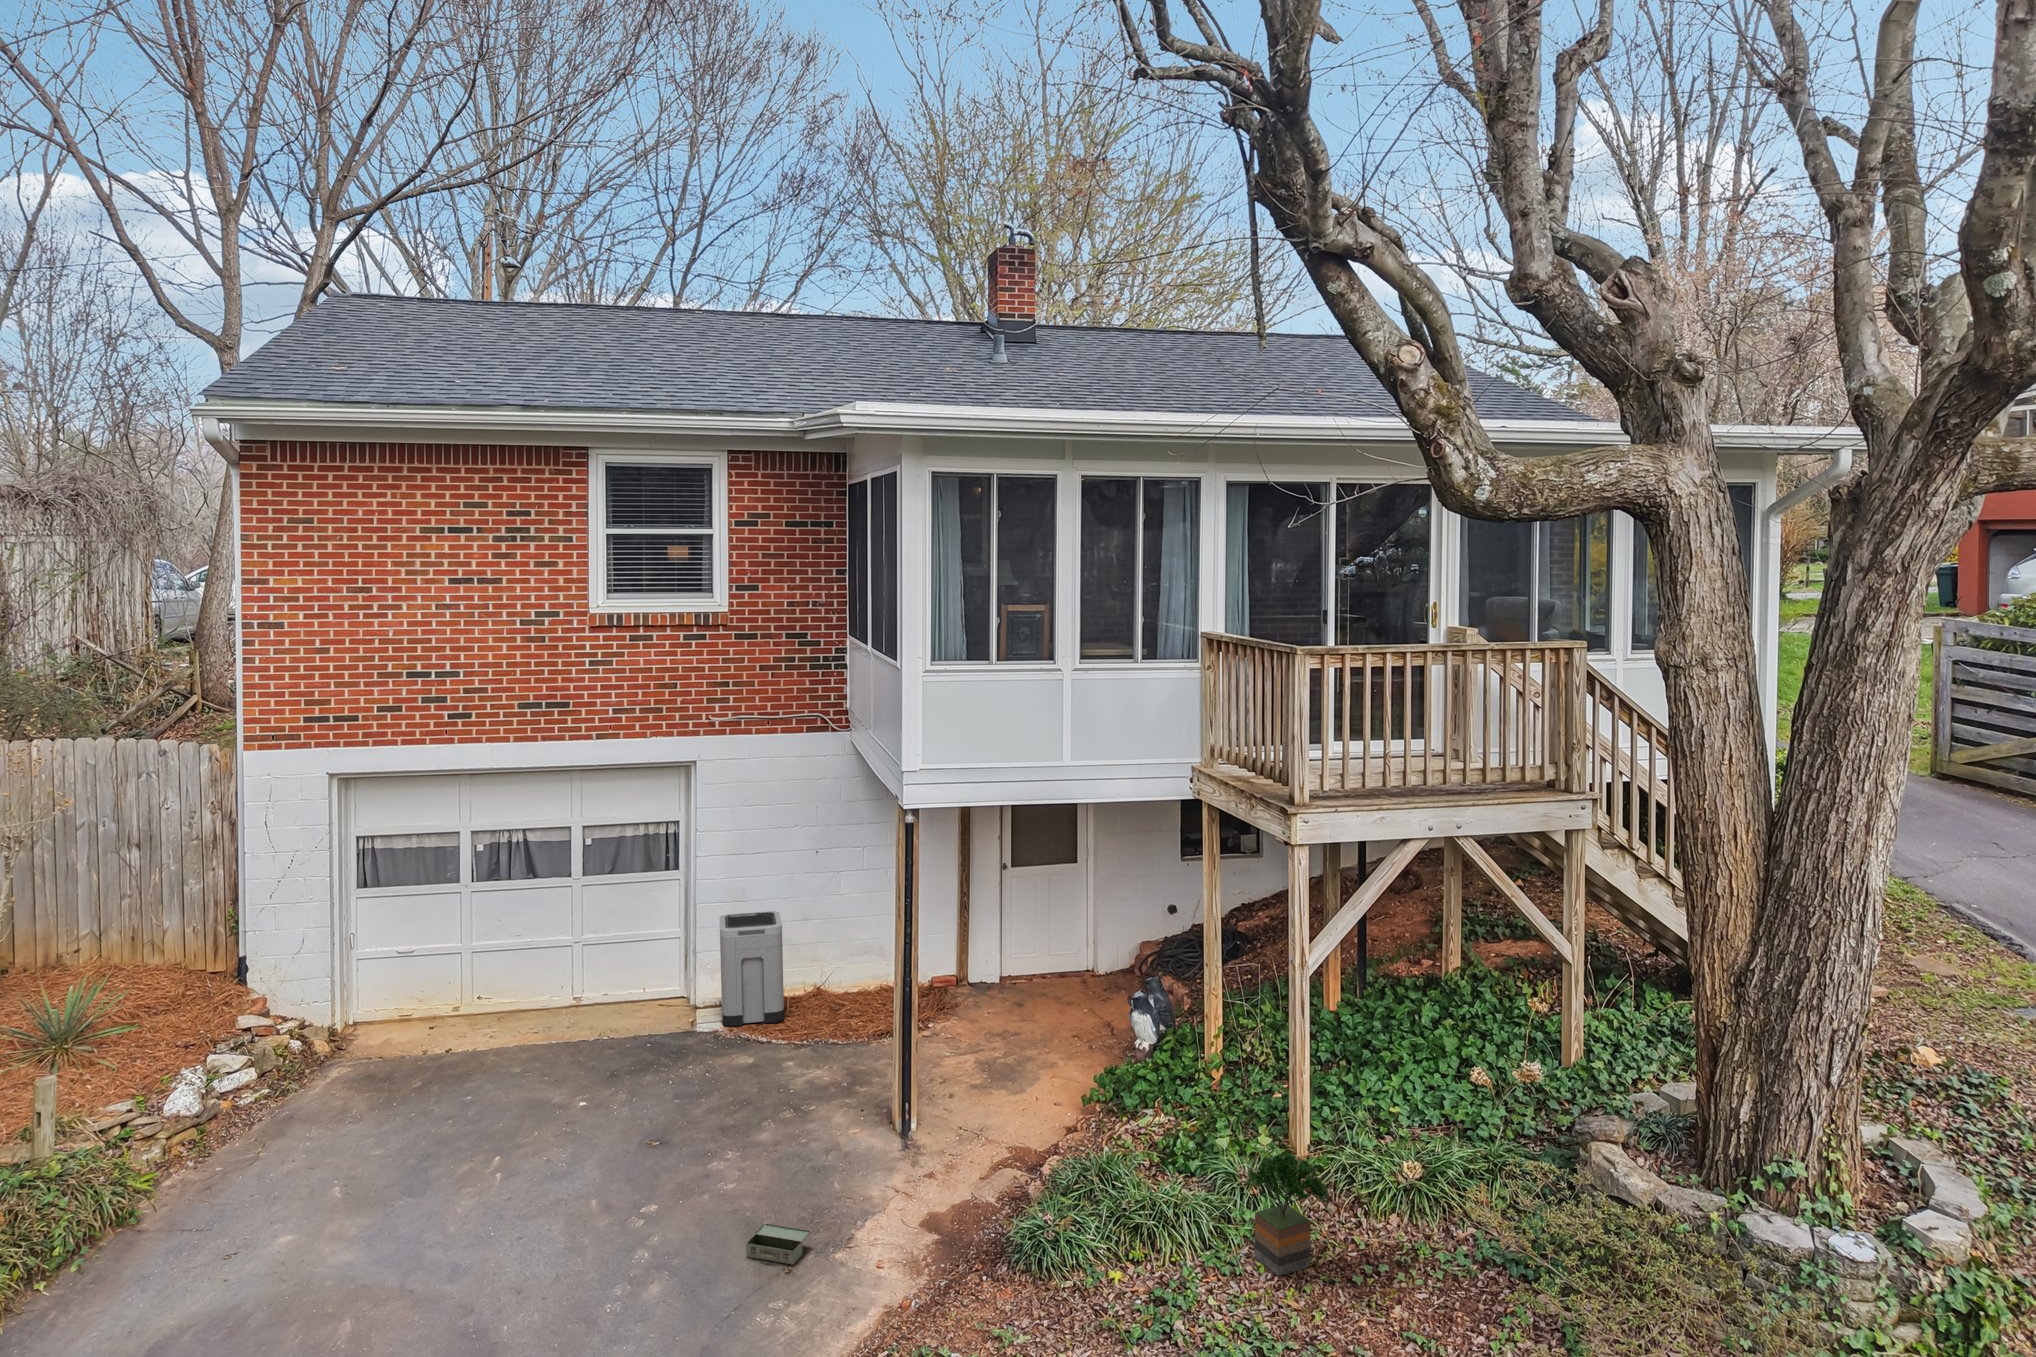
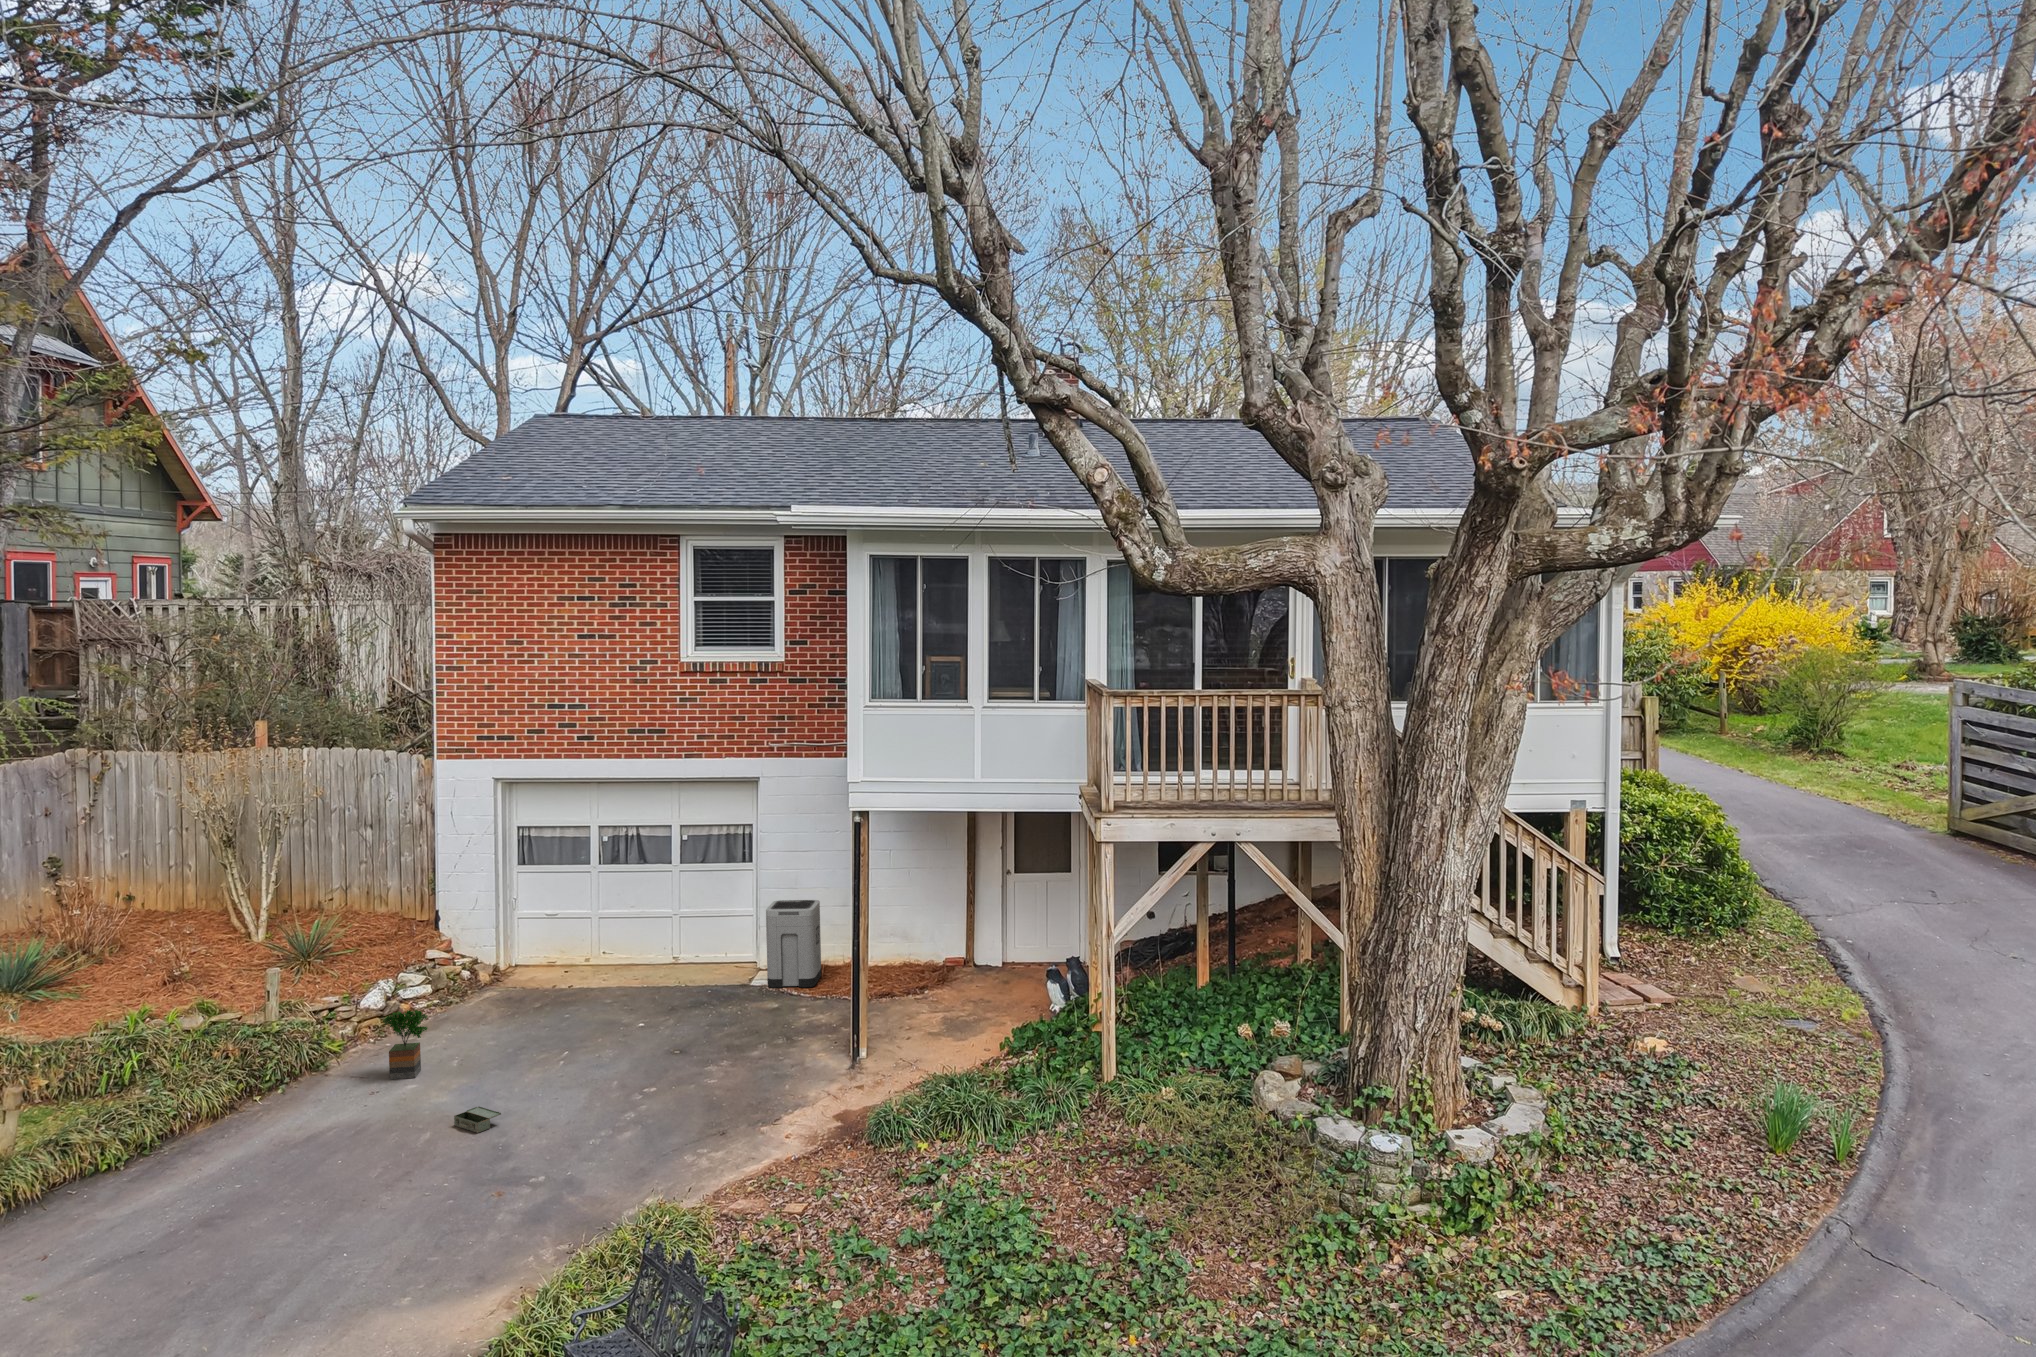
potted tree: present [1246,1152,1329,1276] -> present [383,1010,428,1080]
toolbox: present [746,1224,811,1265] -> present [454,1107,501,1133]

